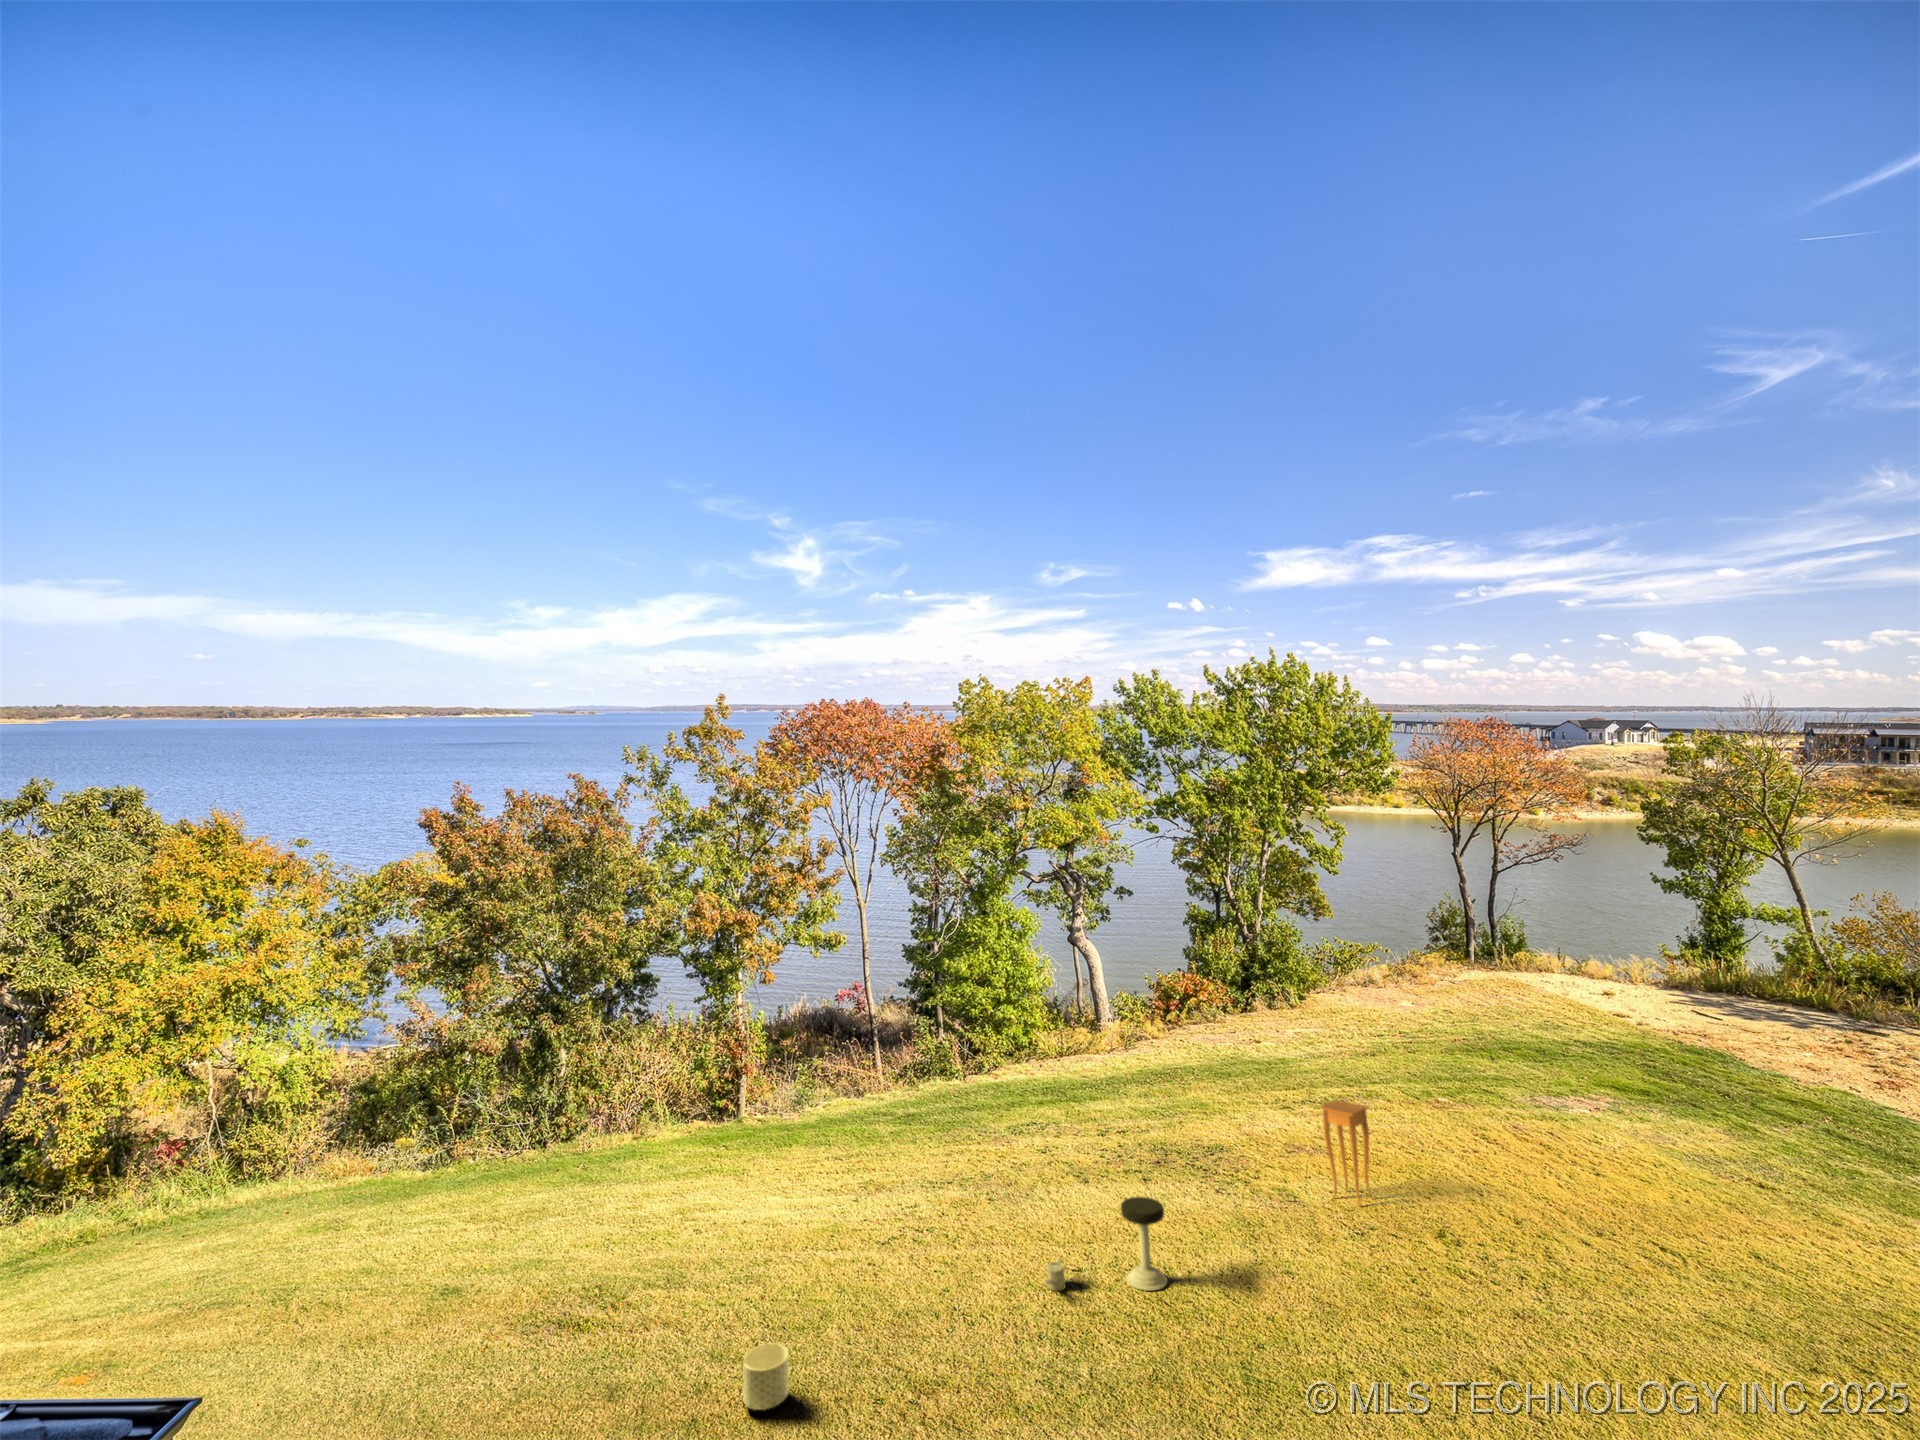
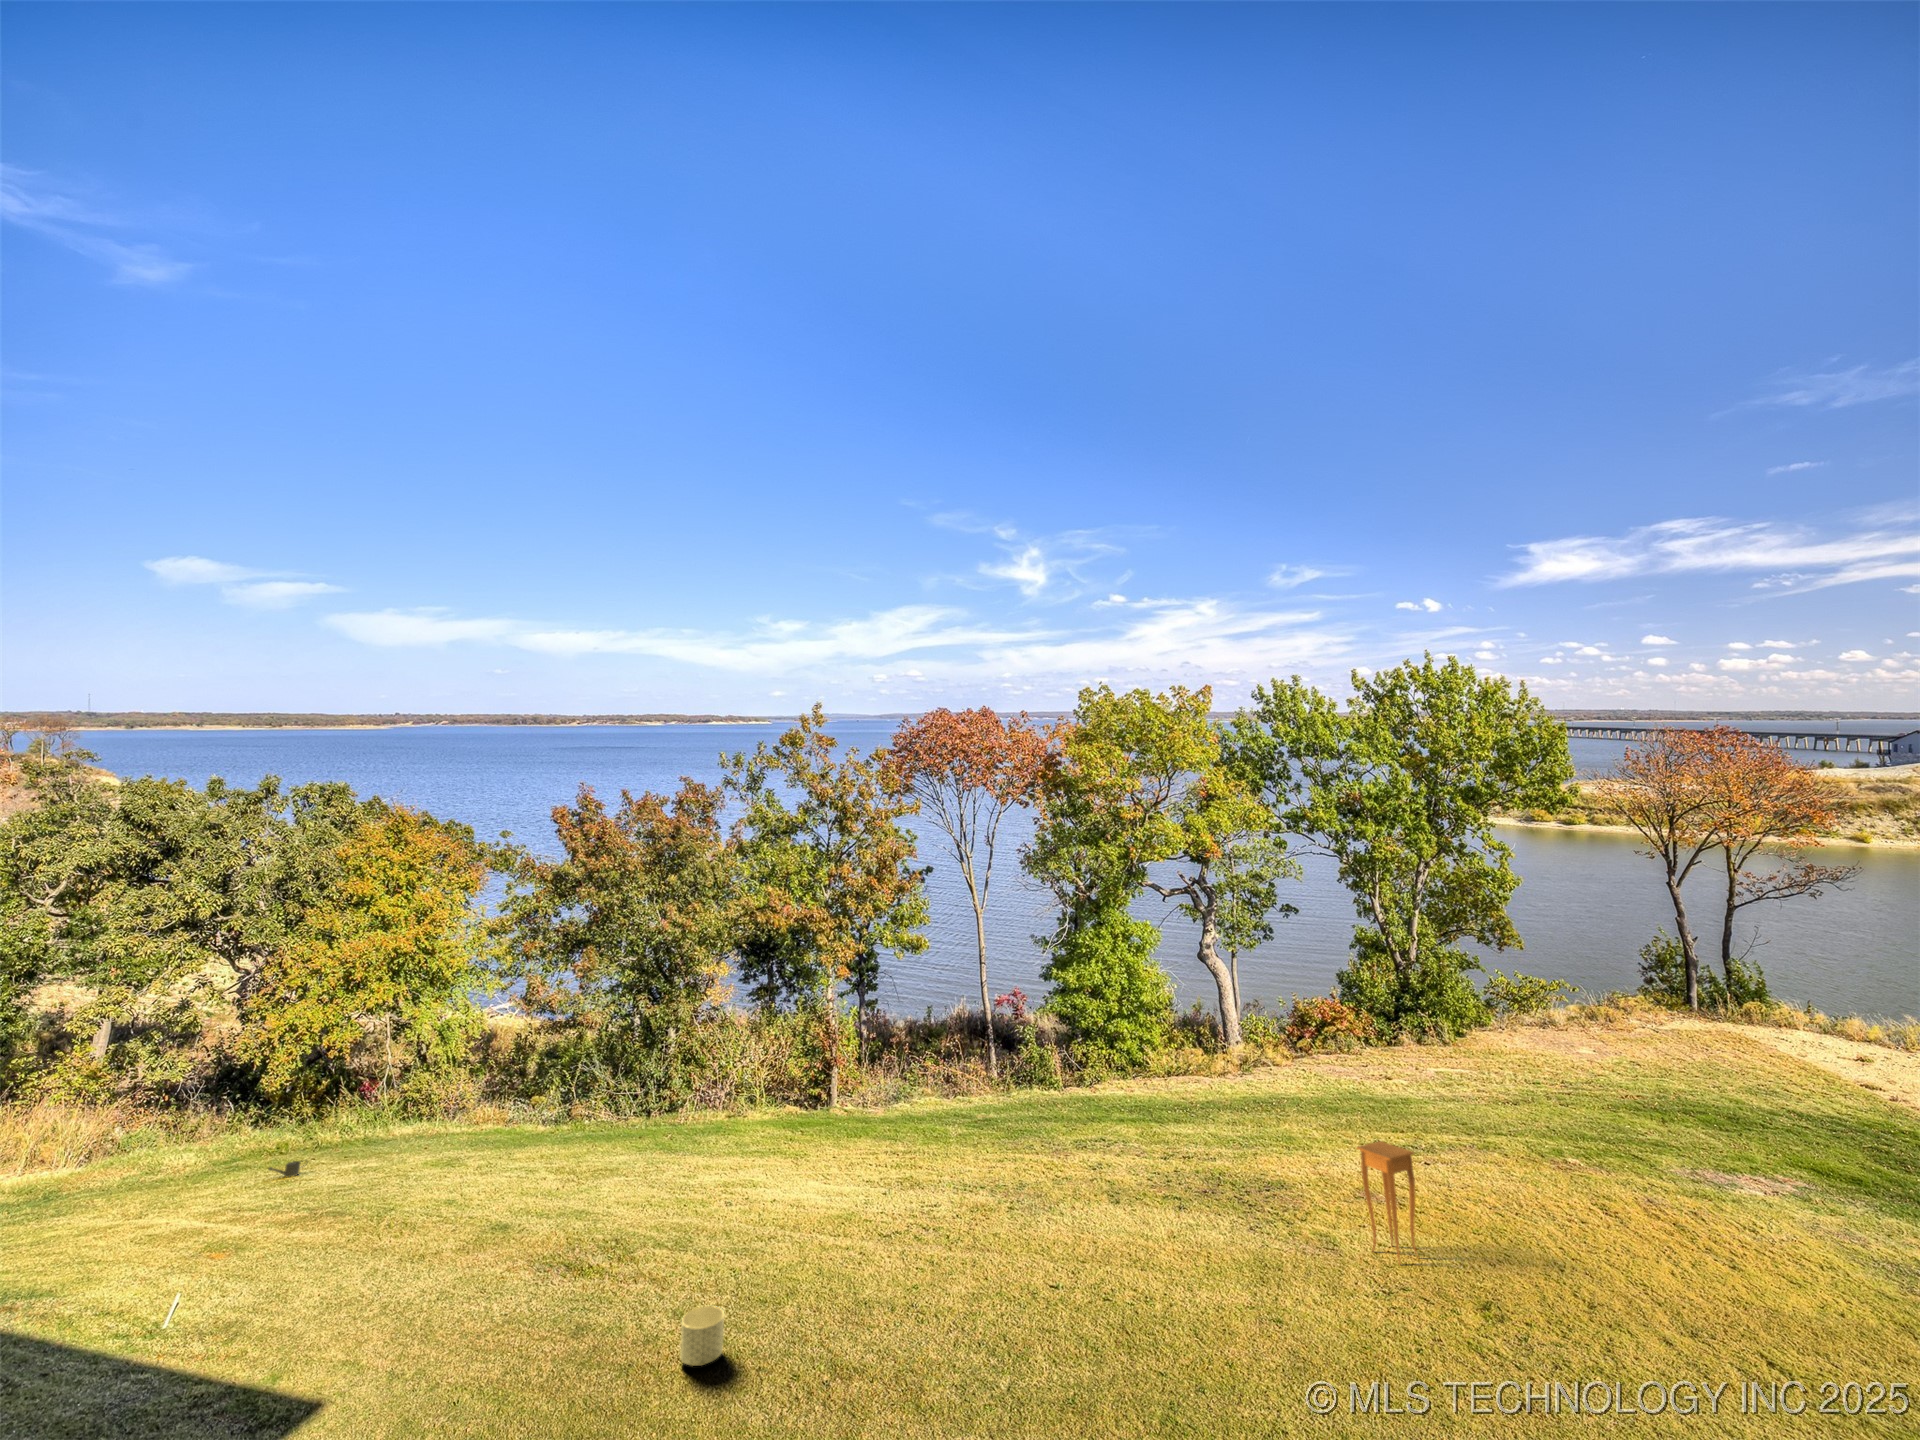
stool: present [1121,1197,1167,1291] -> none [1090,1217,1137,1318]
watering can: present [1045,1258,1066,1291] -> present [269,1161,304,1177]

